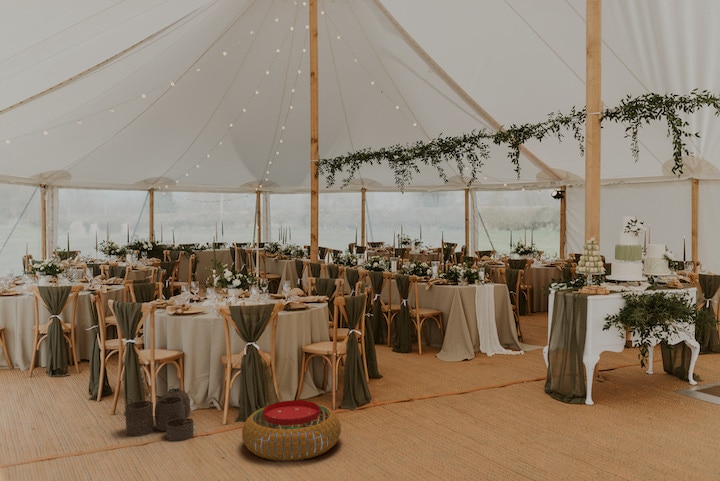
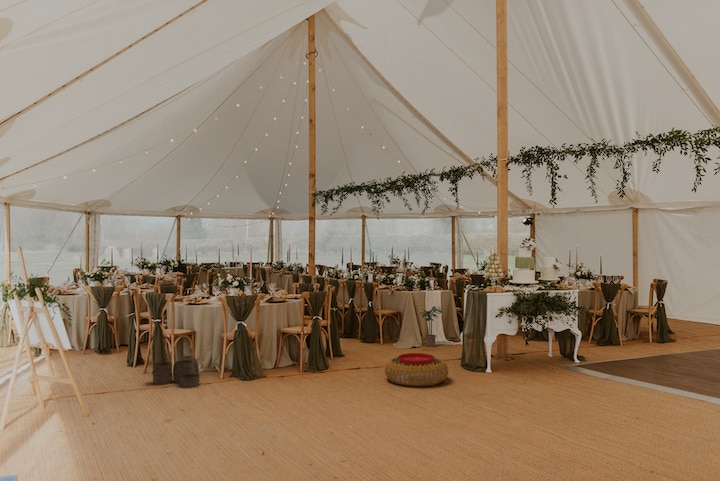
potted plant: none [472,305,502,358] -> present [420,306,442,347]
pouf: present [242,400,341,461] -> present [385,353,448,386]

